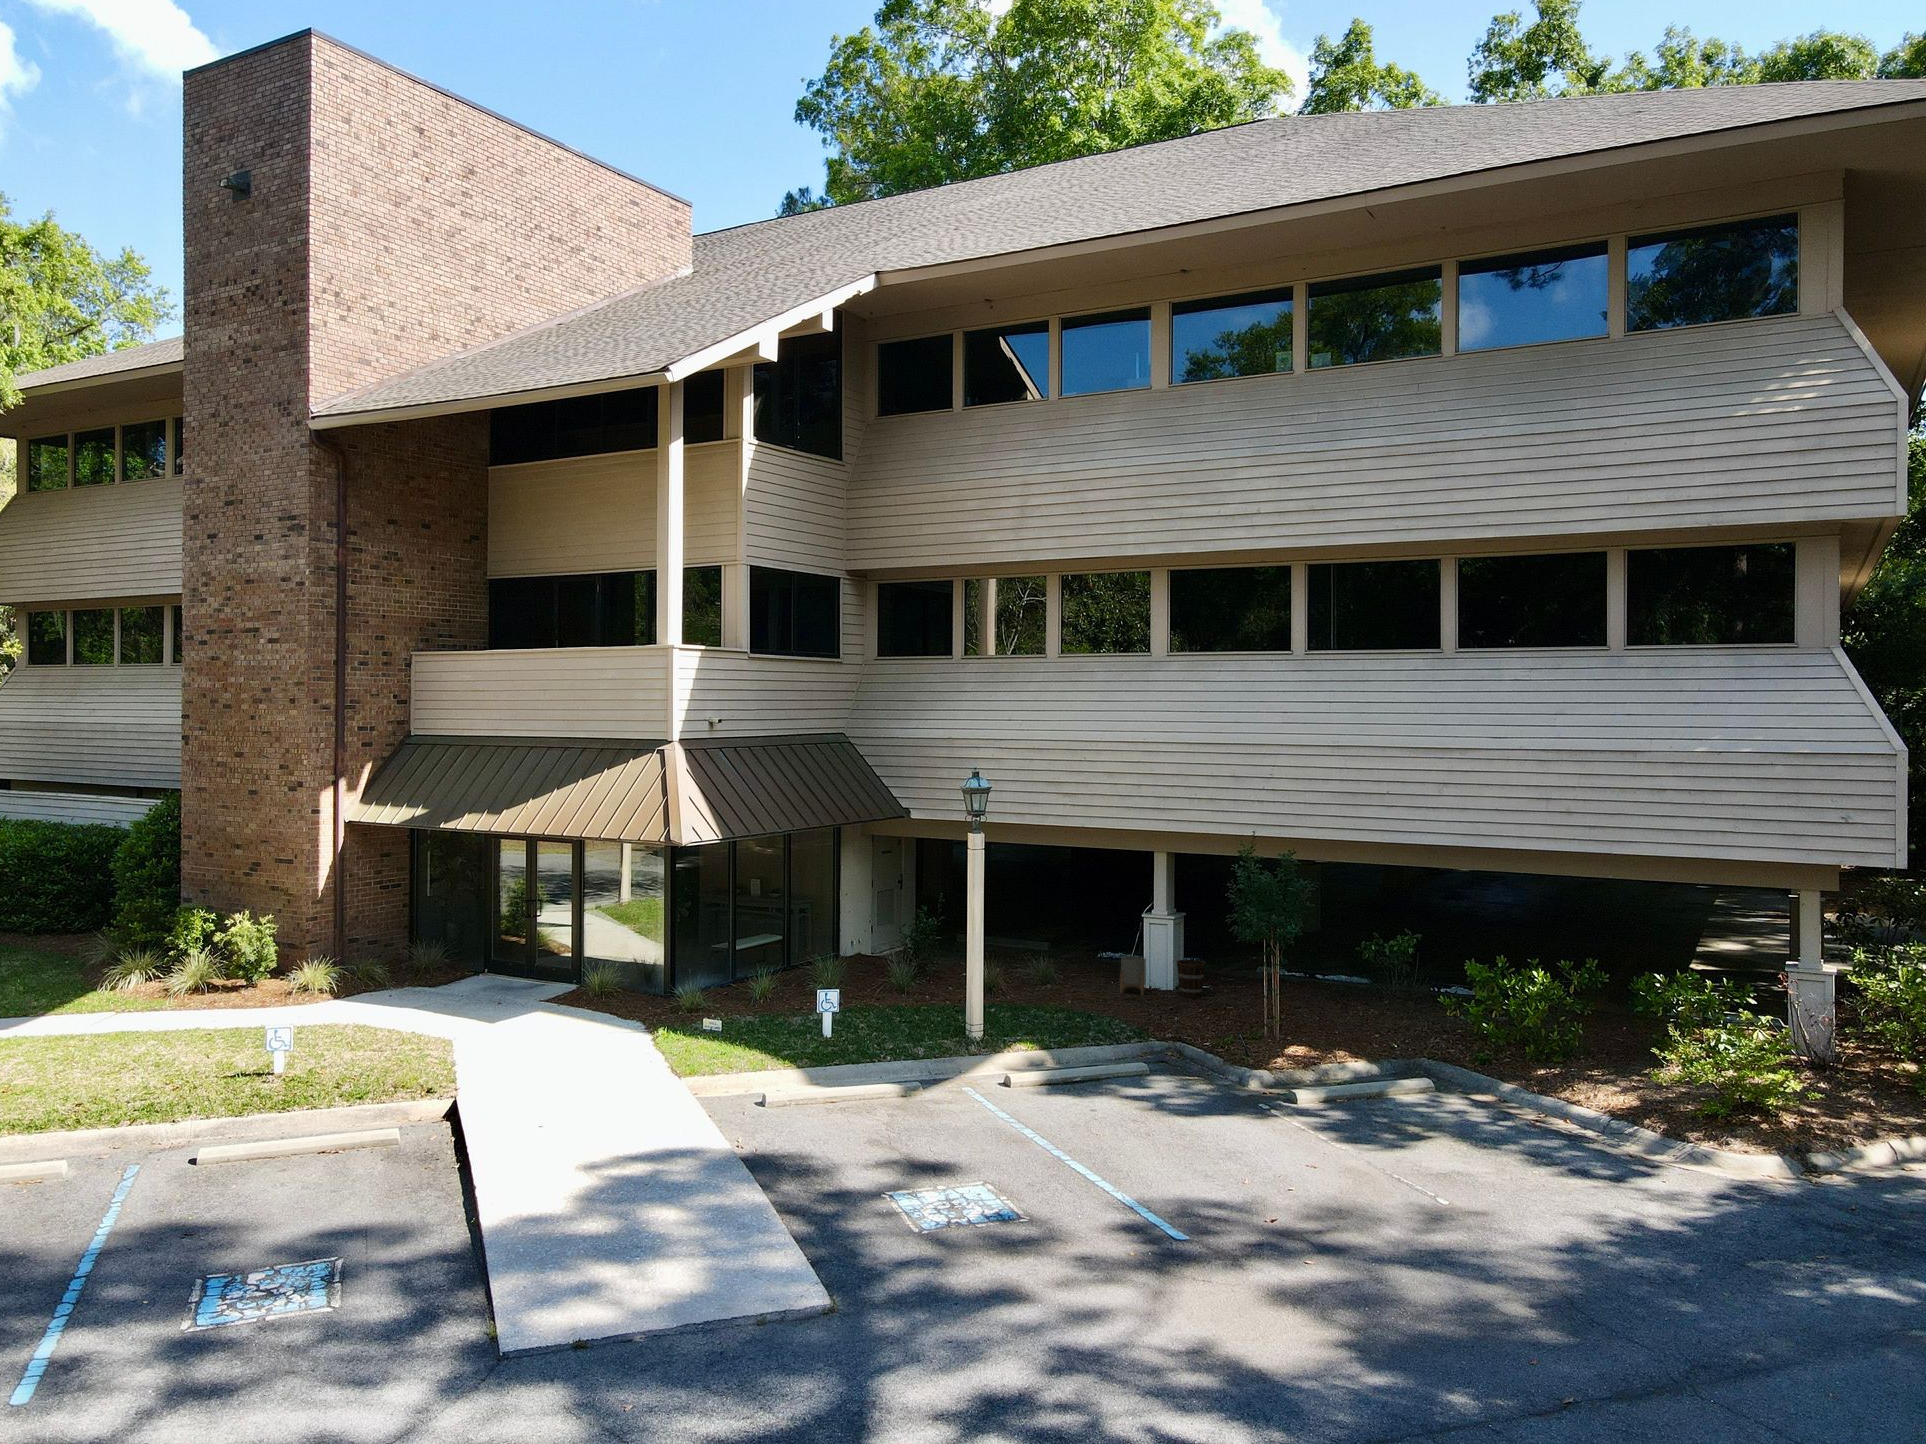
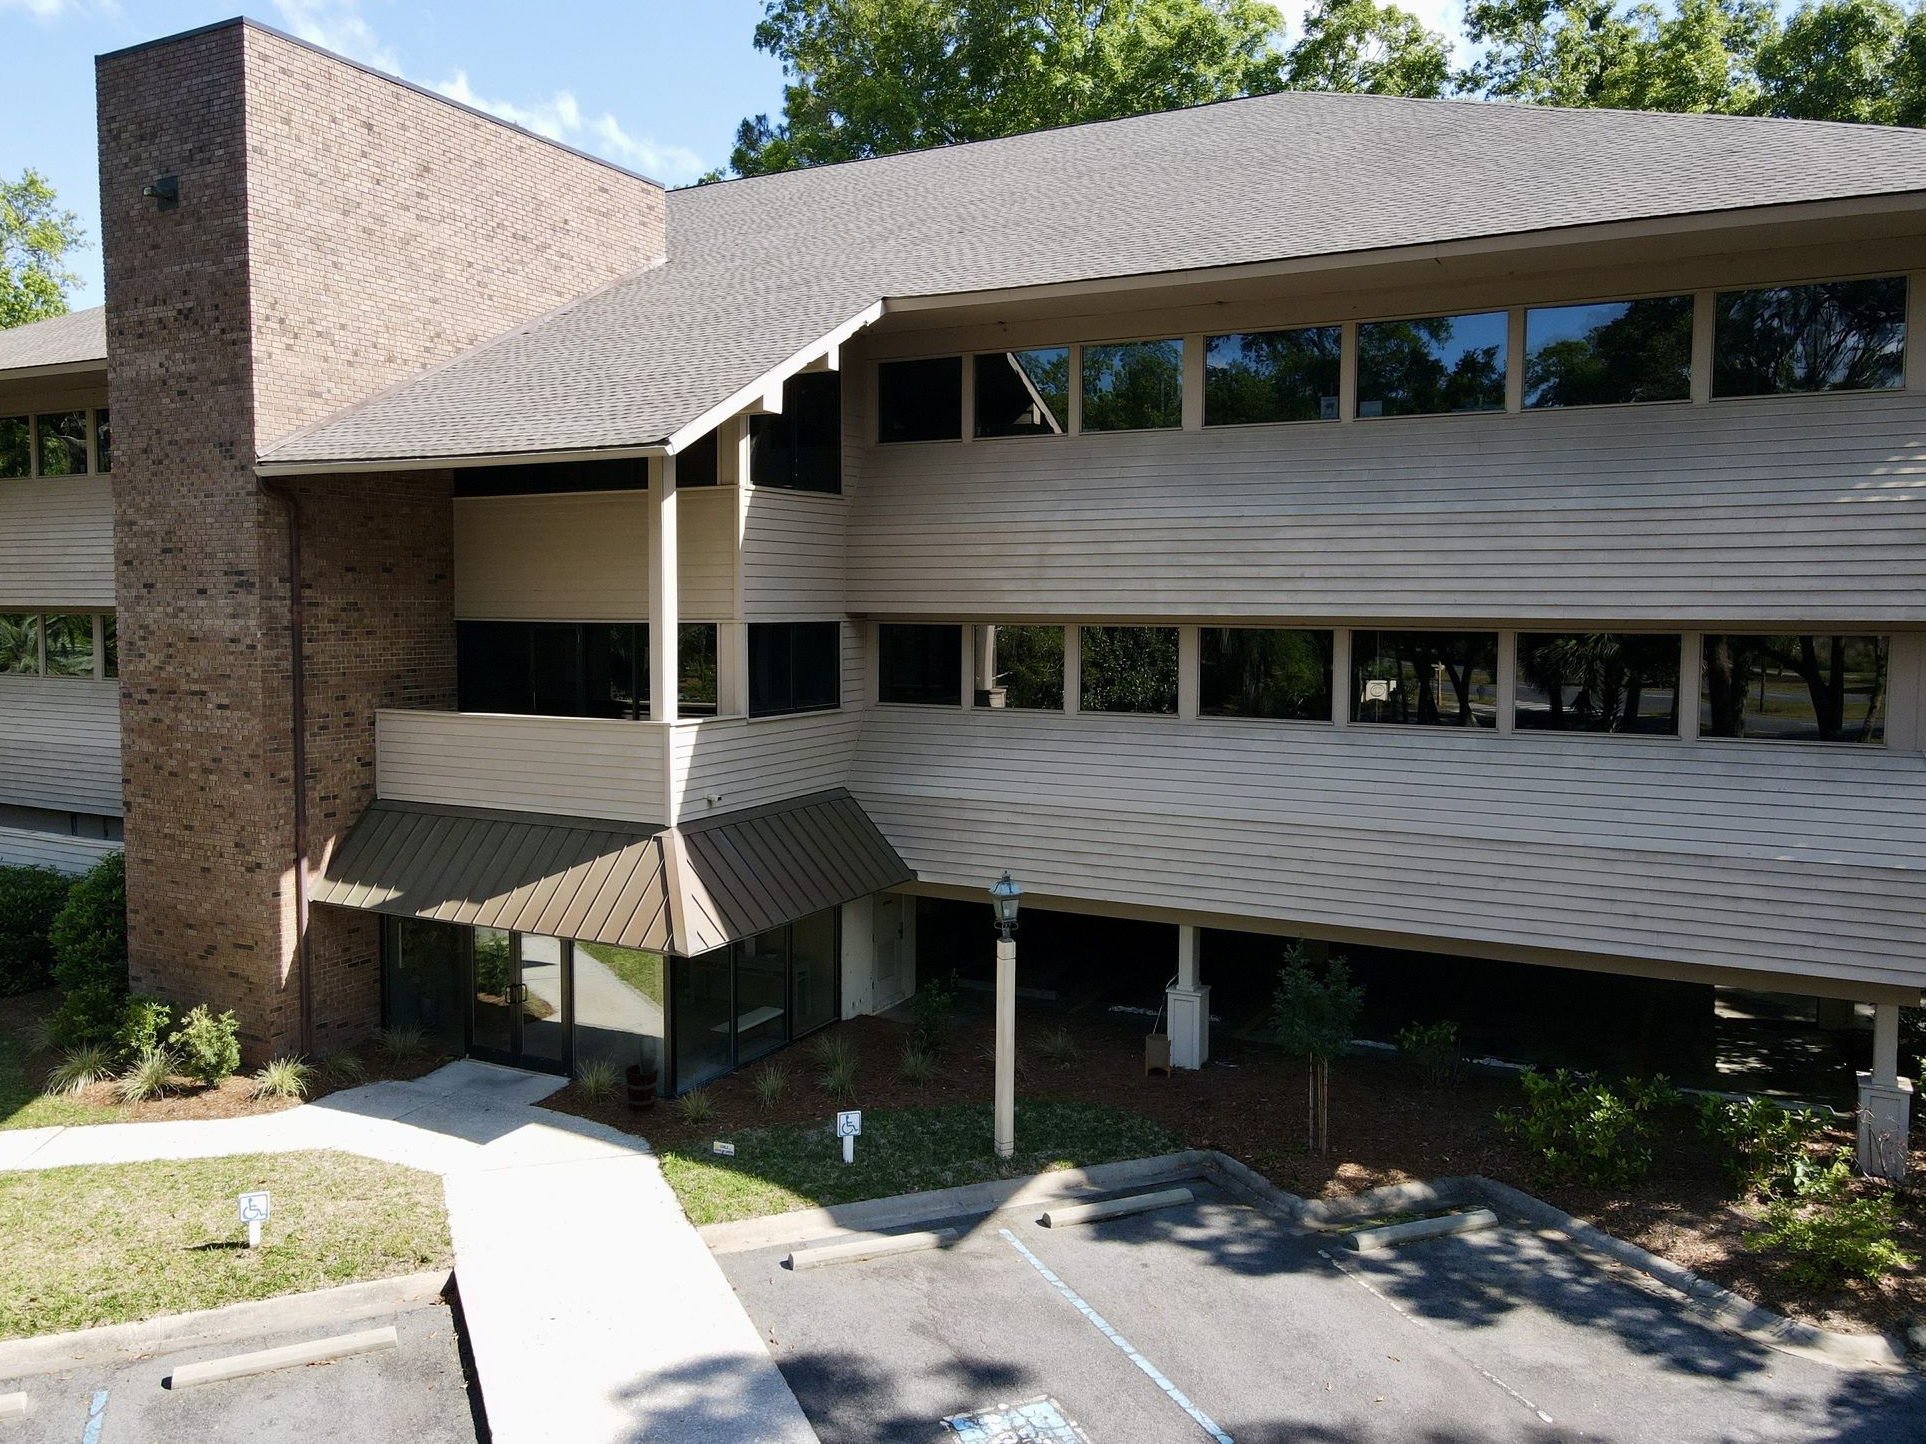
bucket: present [1177,960,1205,997] -> present [625,1064,658,1110]

